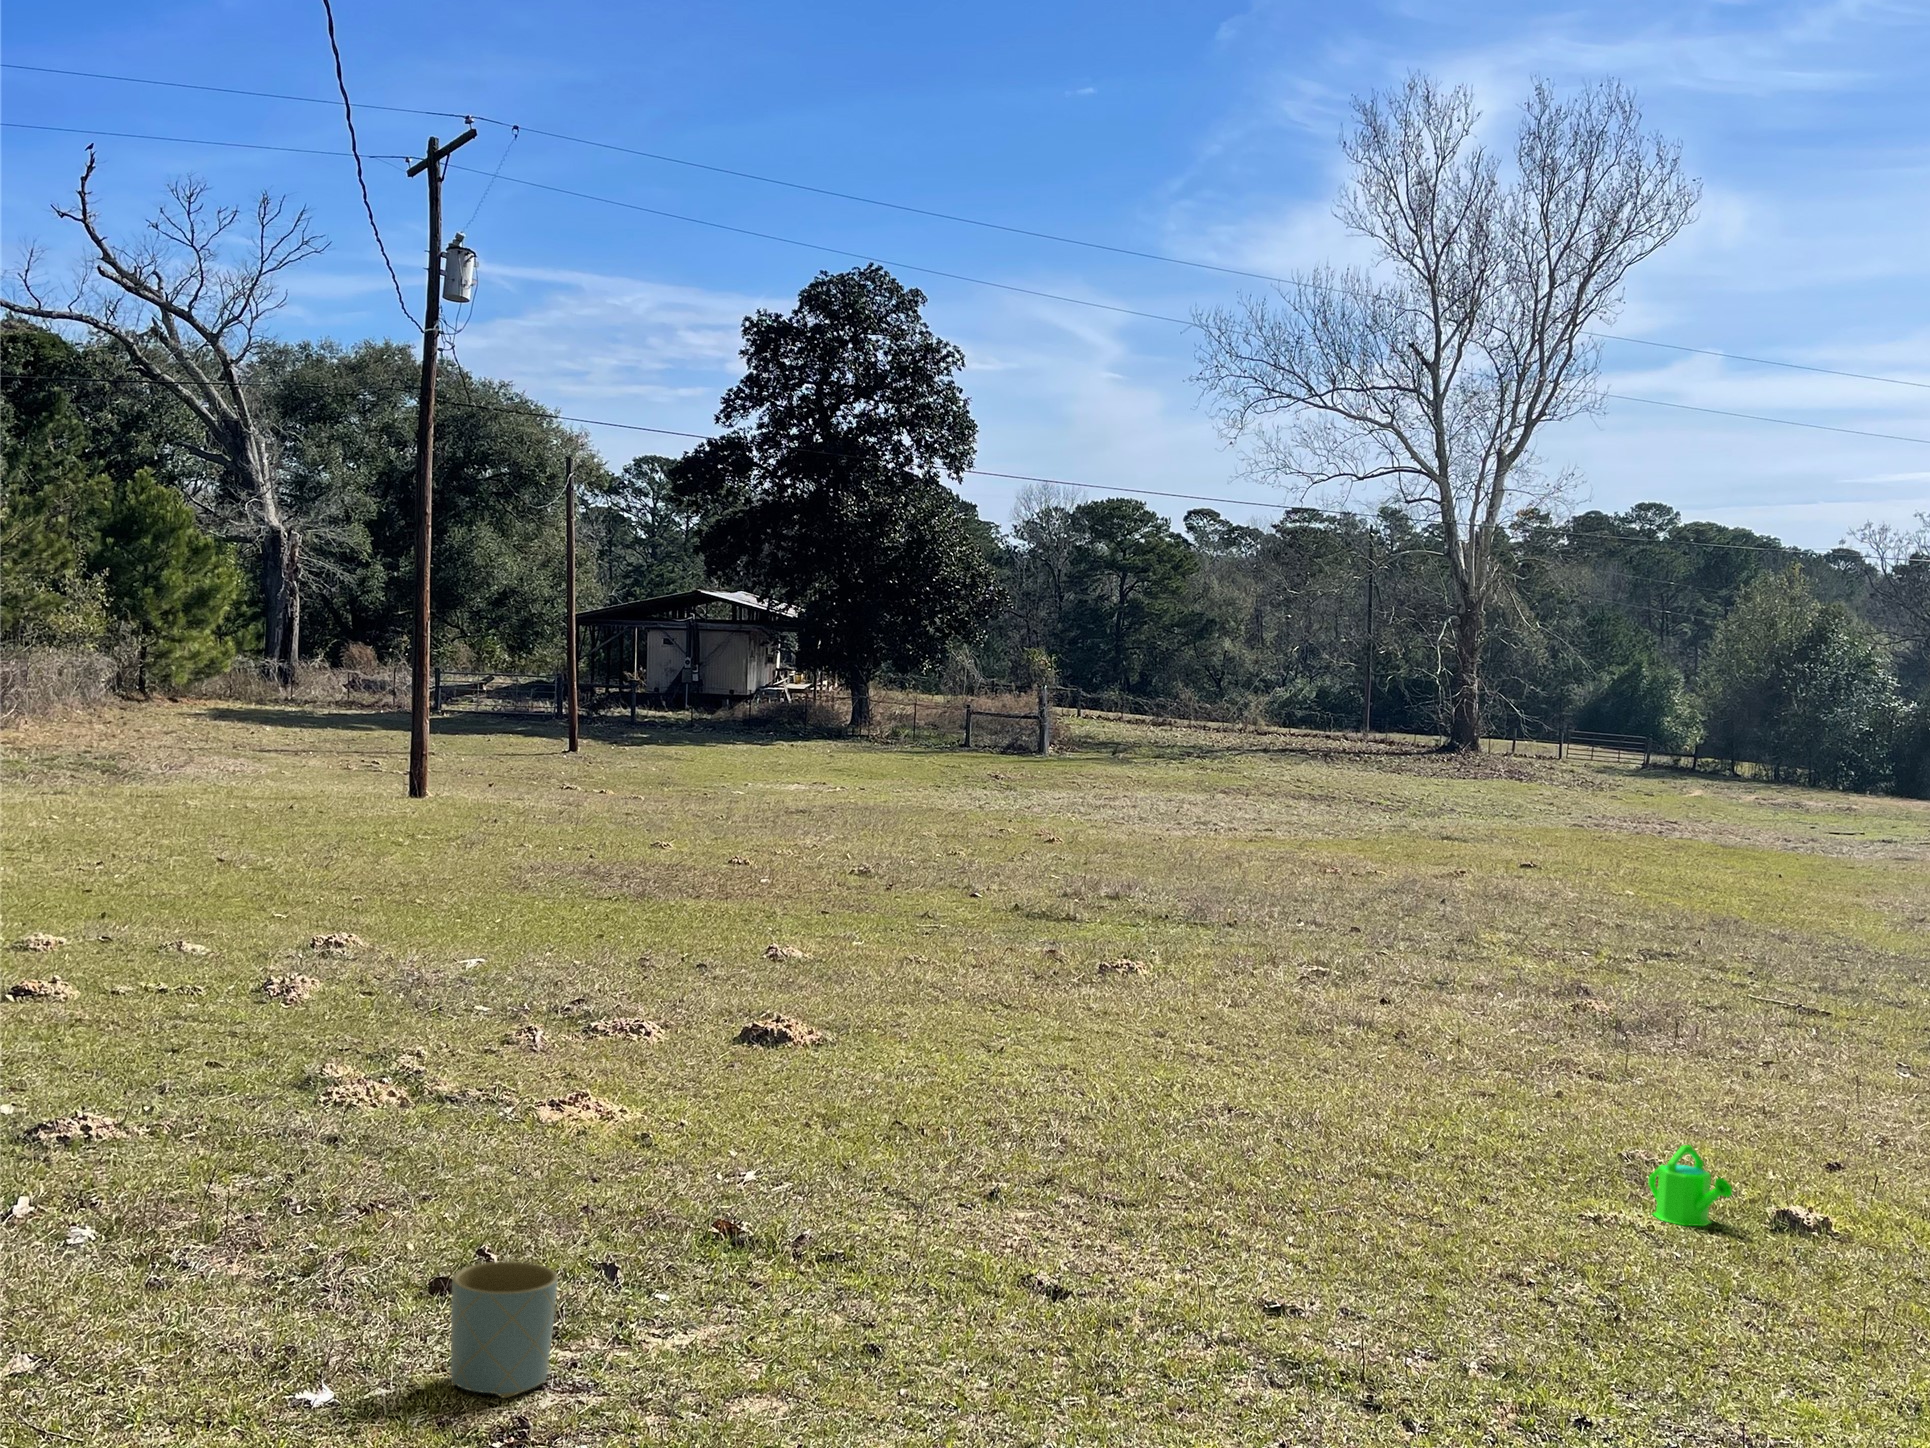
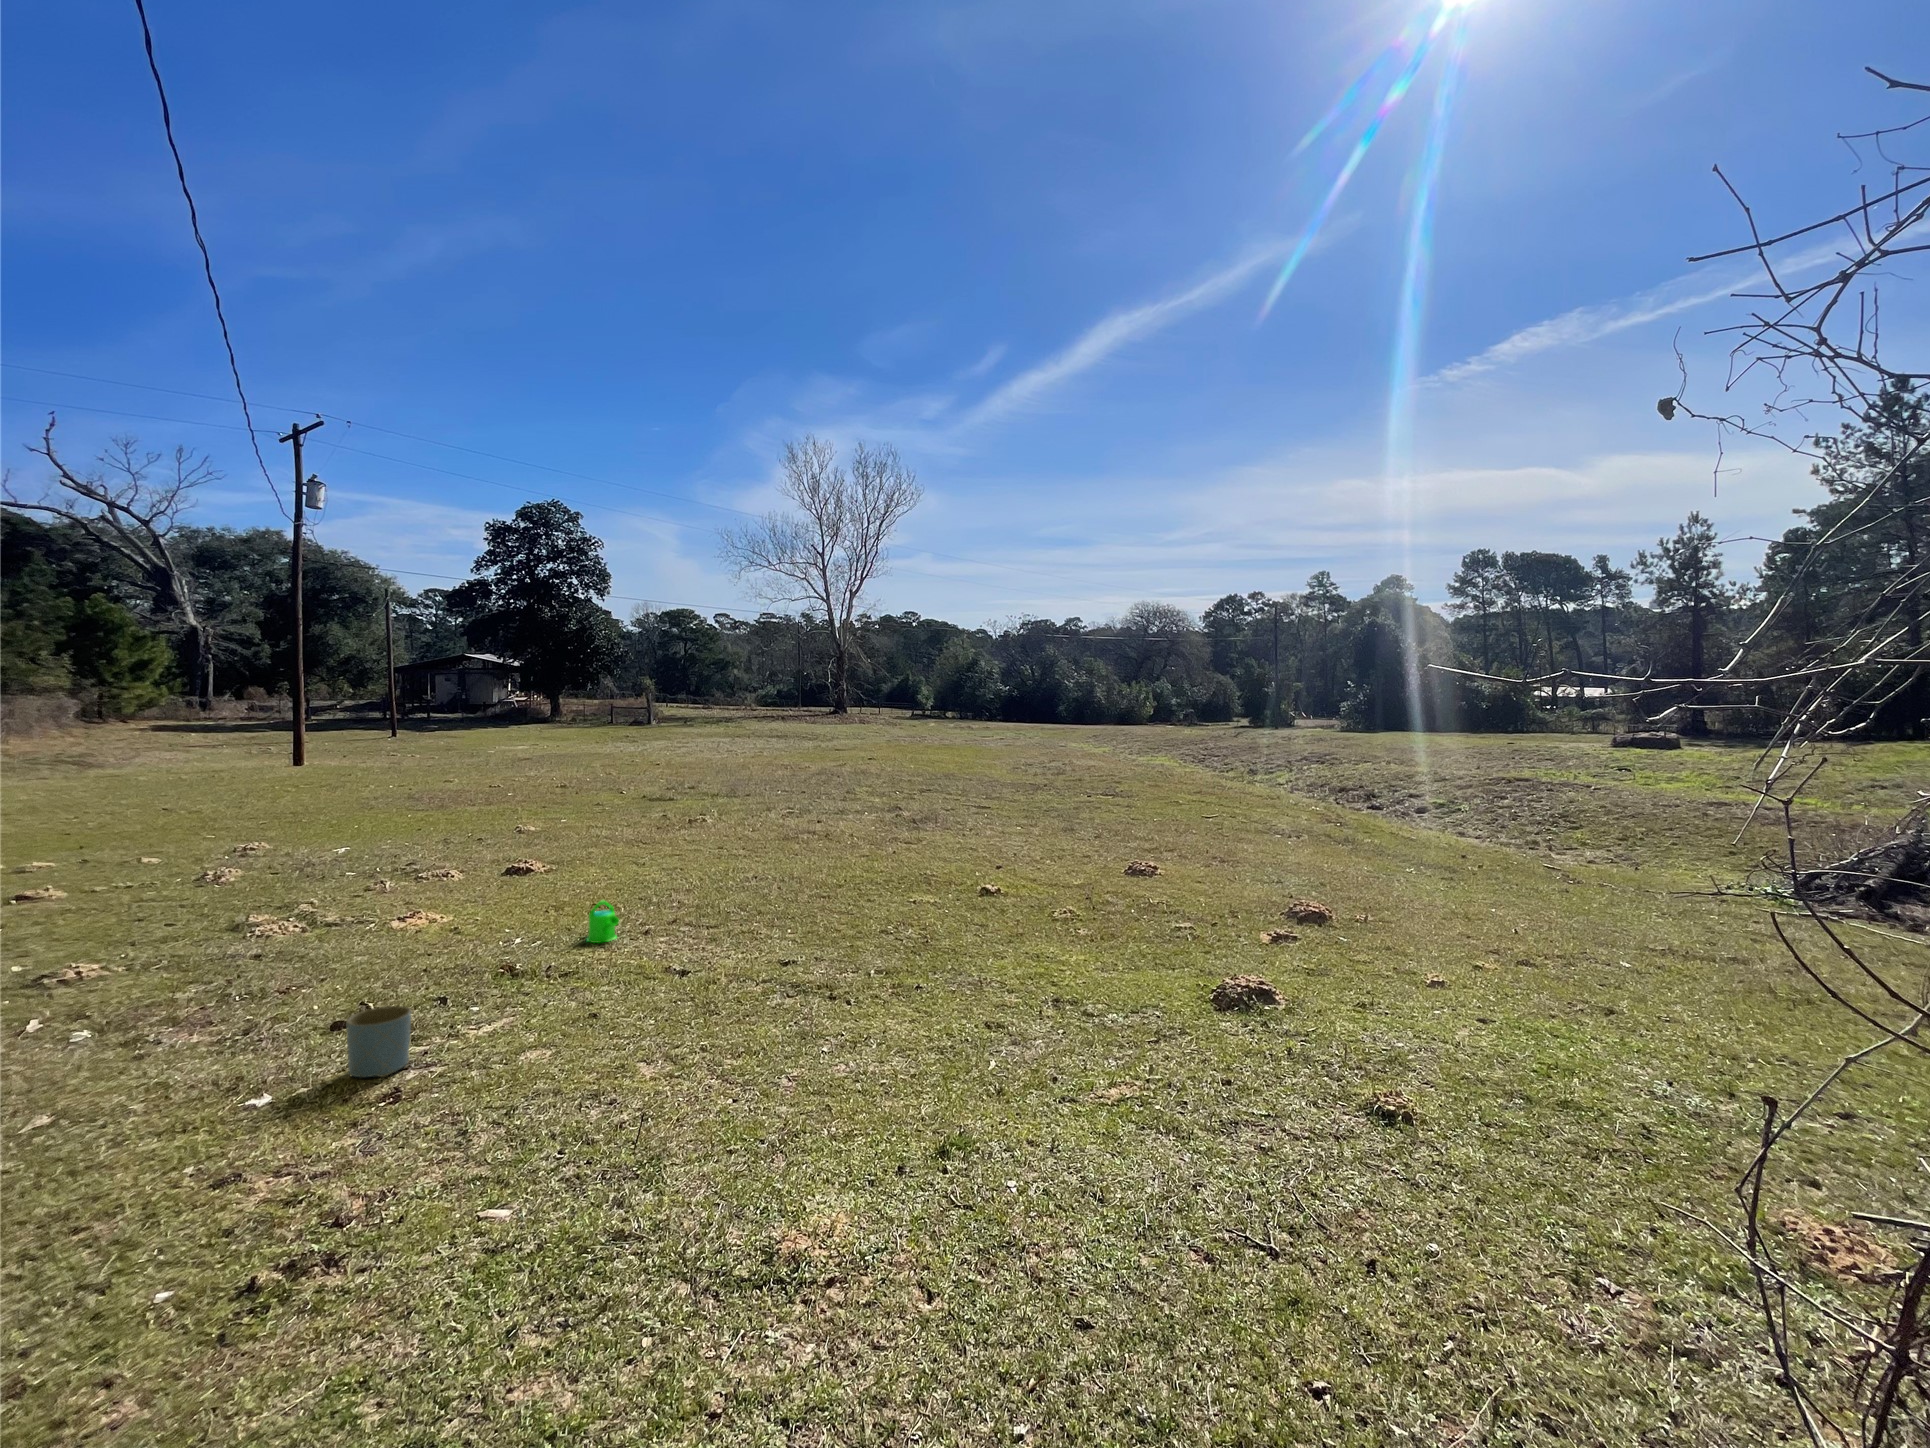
watering can: present [1648,1145,1732,1226] -> present [586,900,619,943]

